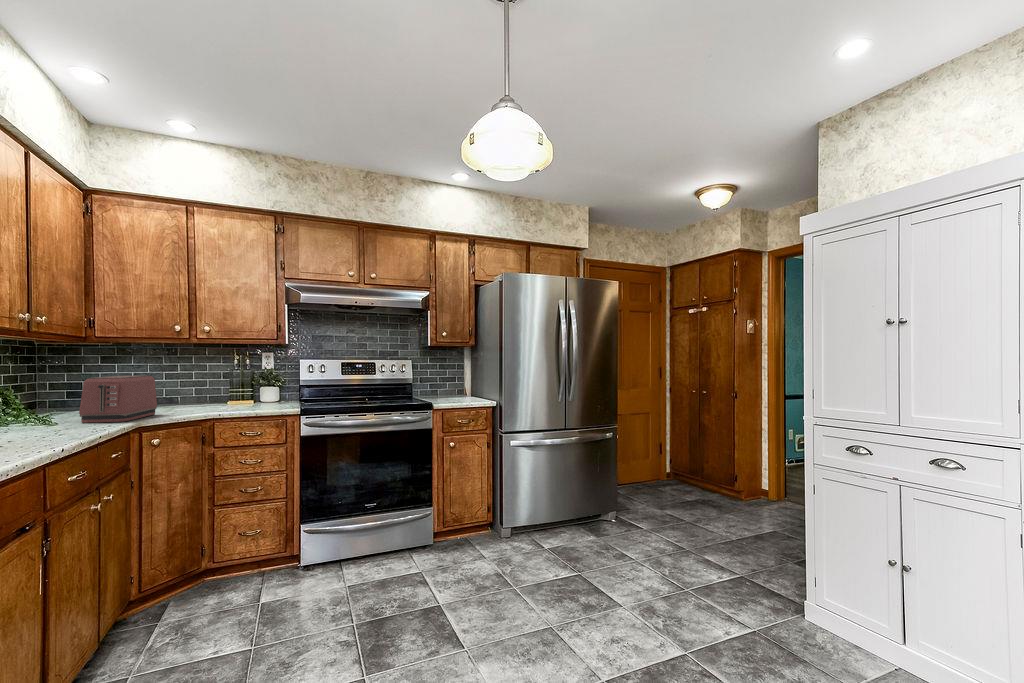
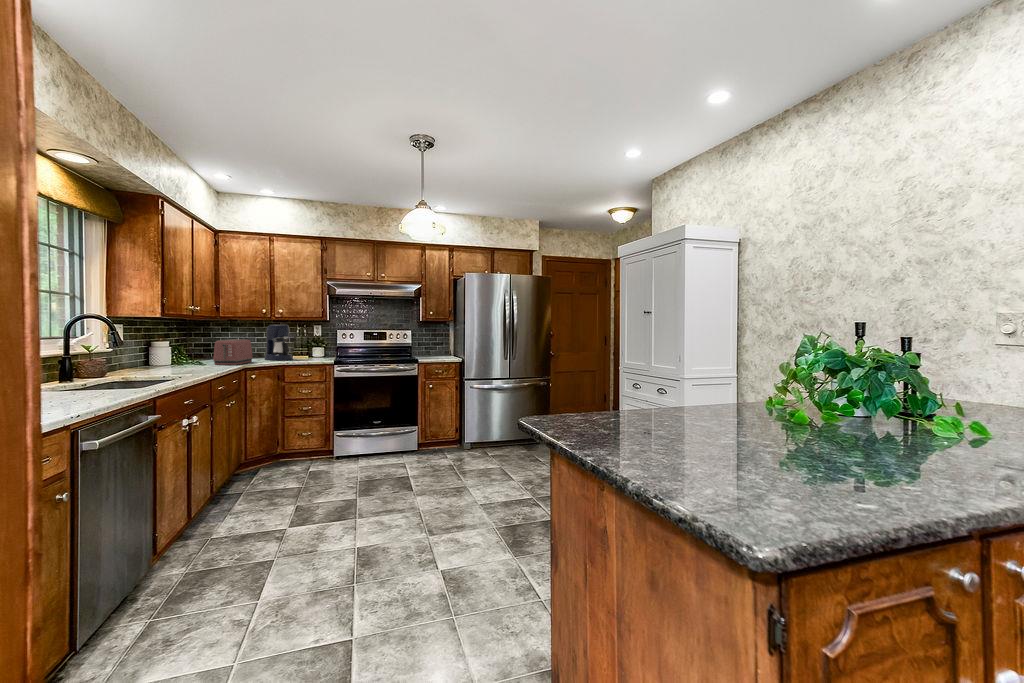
coffee maker: none [178,351,229,410] -> present [265,325,293,360]

